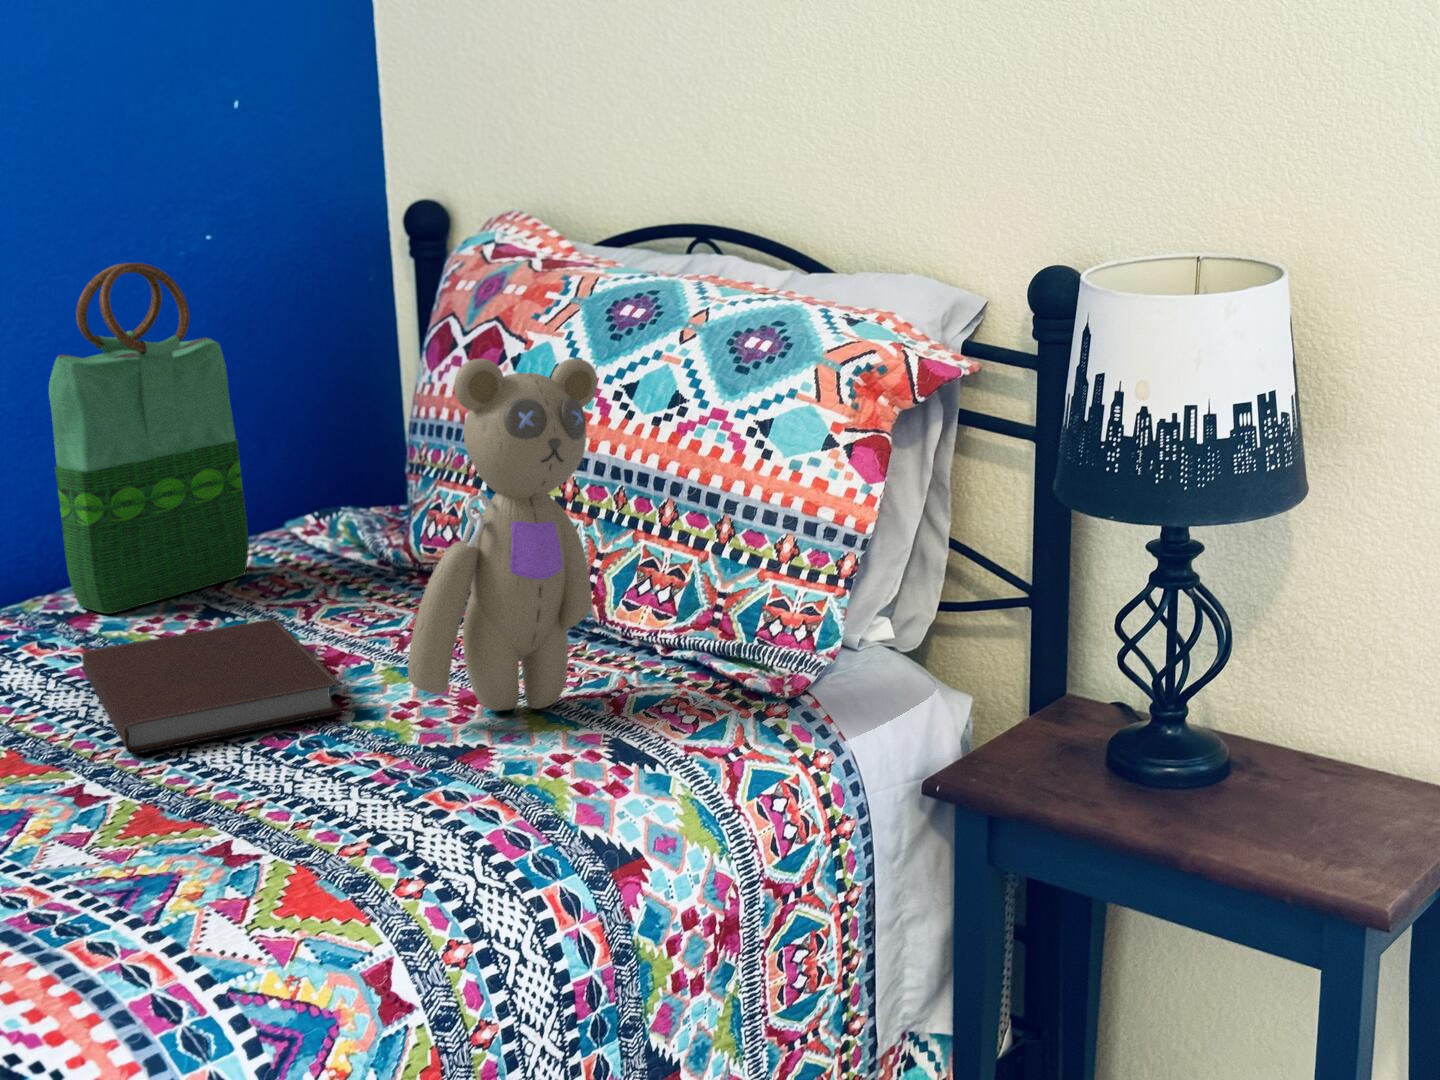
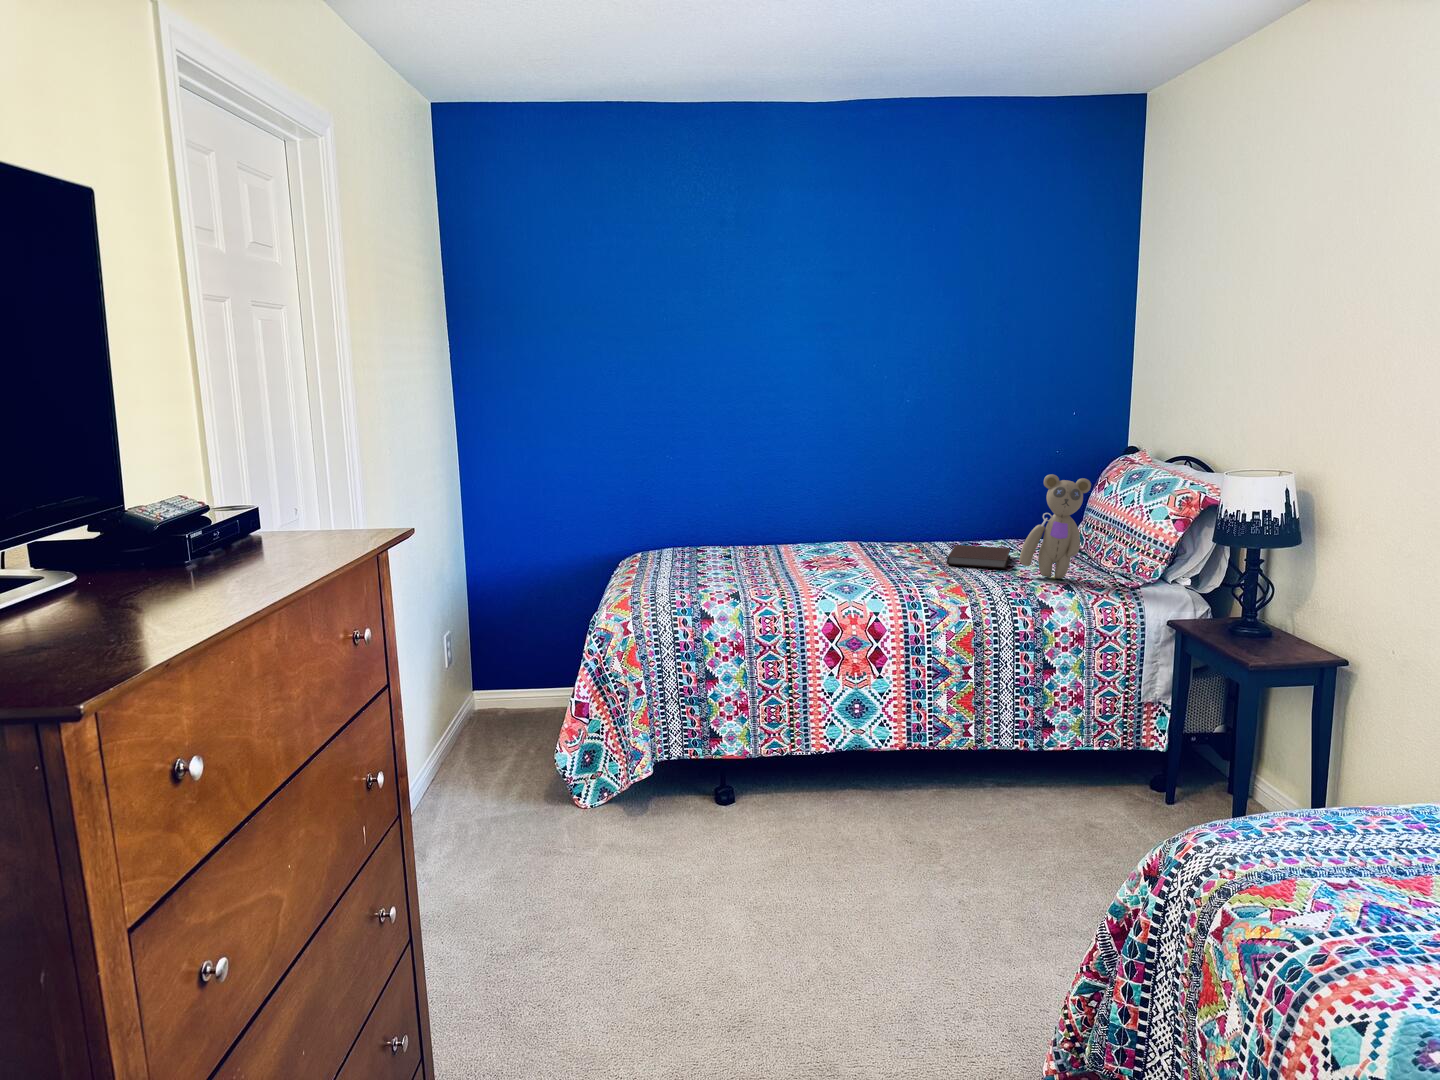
tote bag: present [49,263,249,614] -> none [968,442,1028,543]

